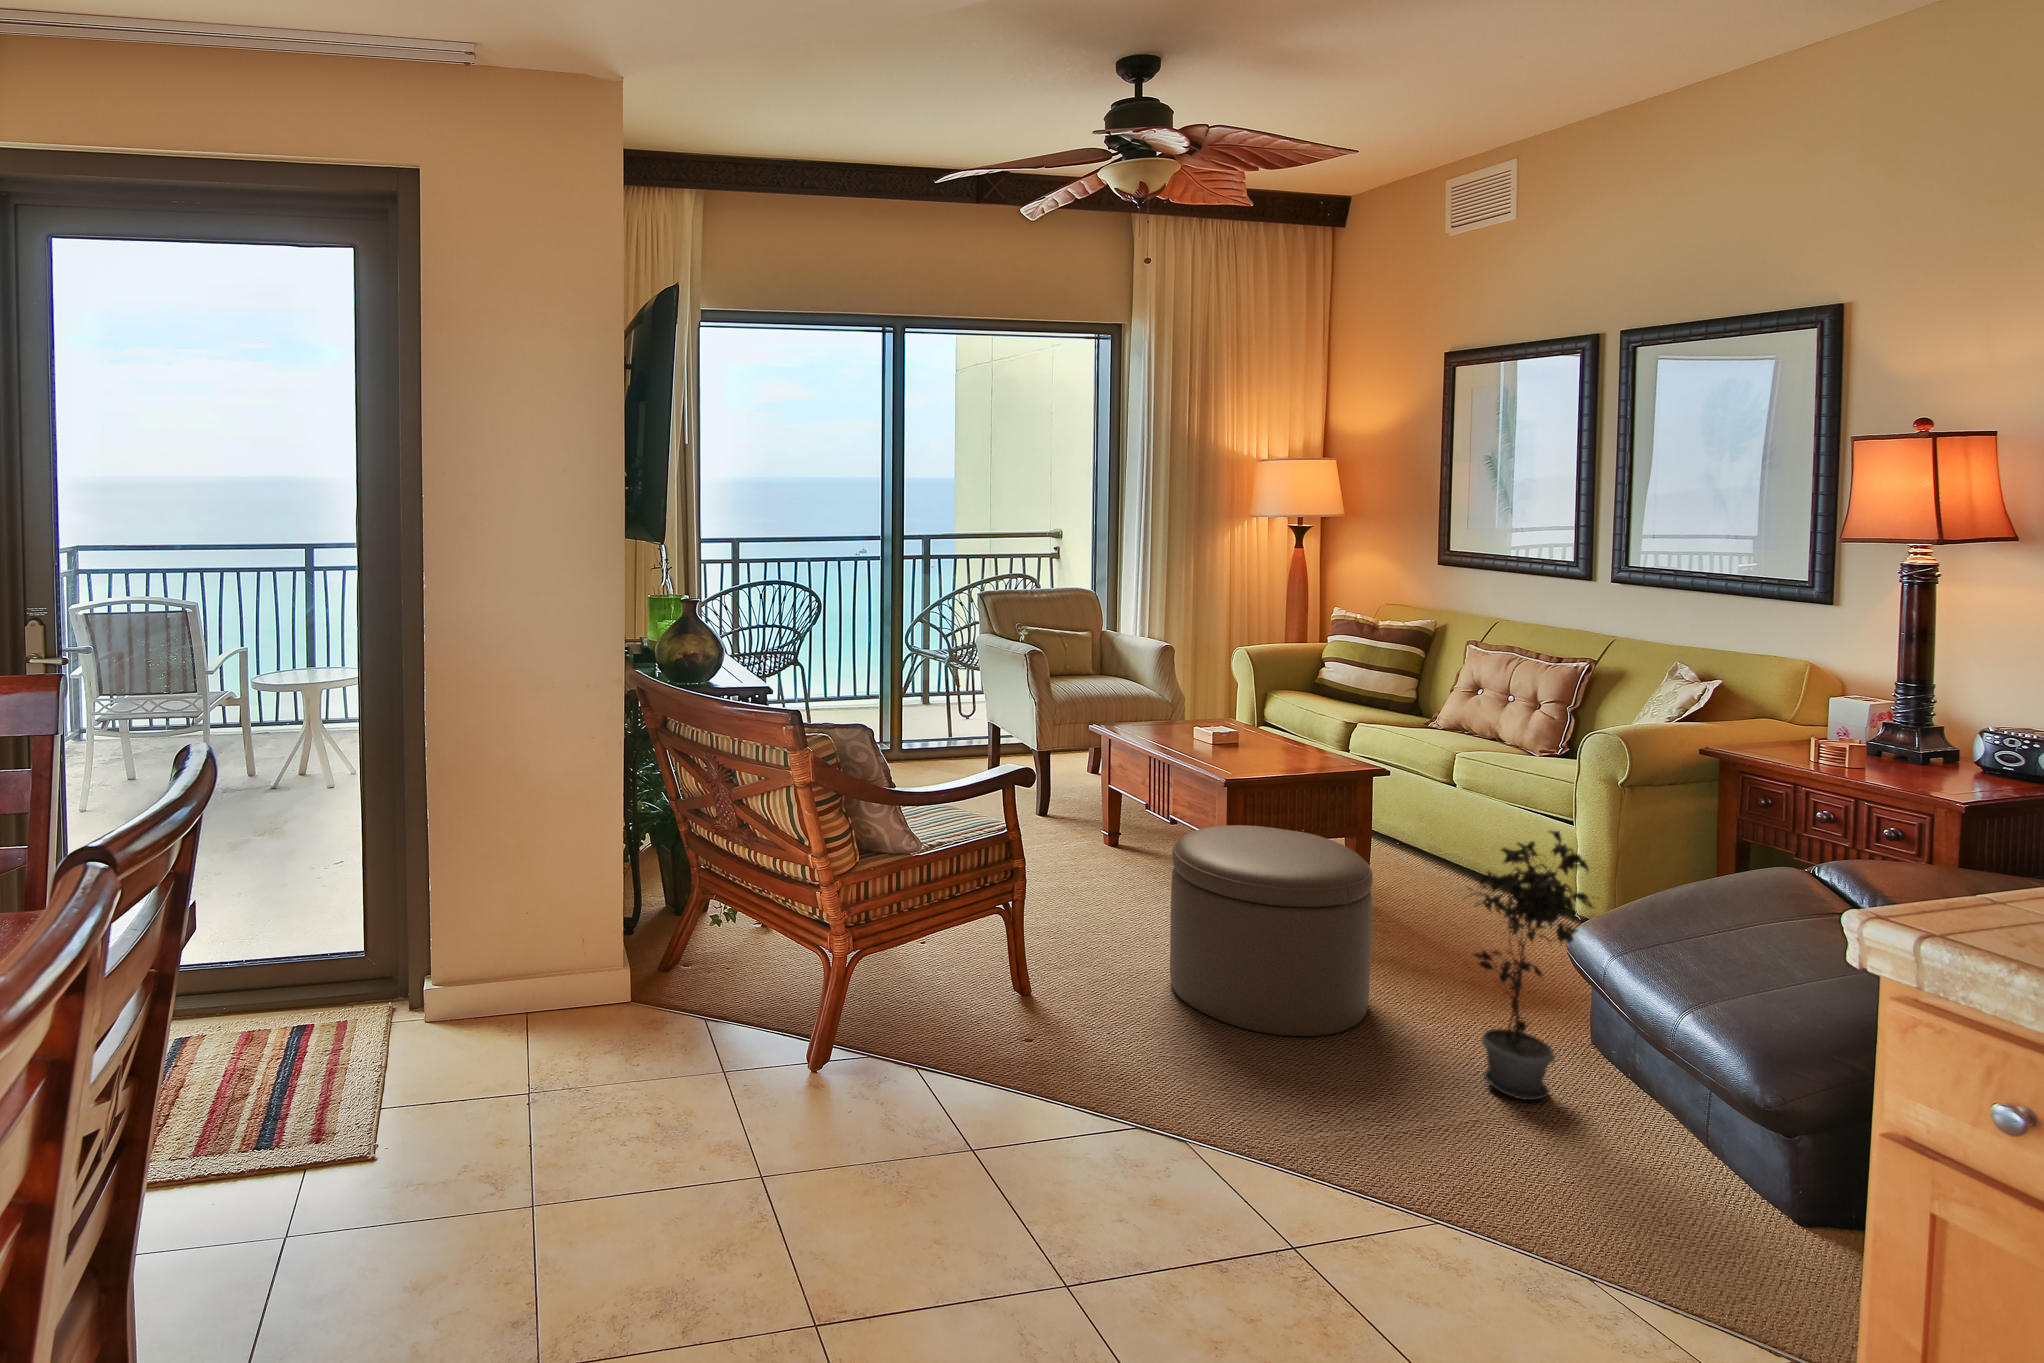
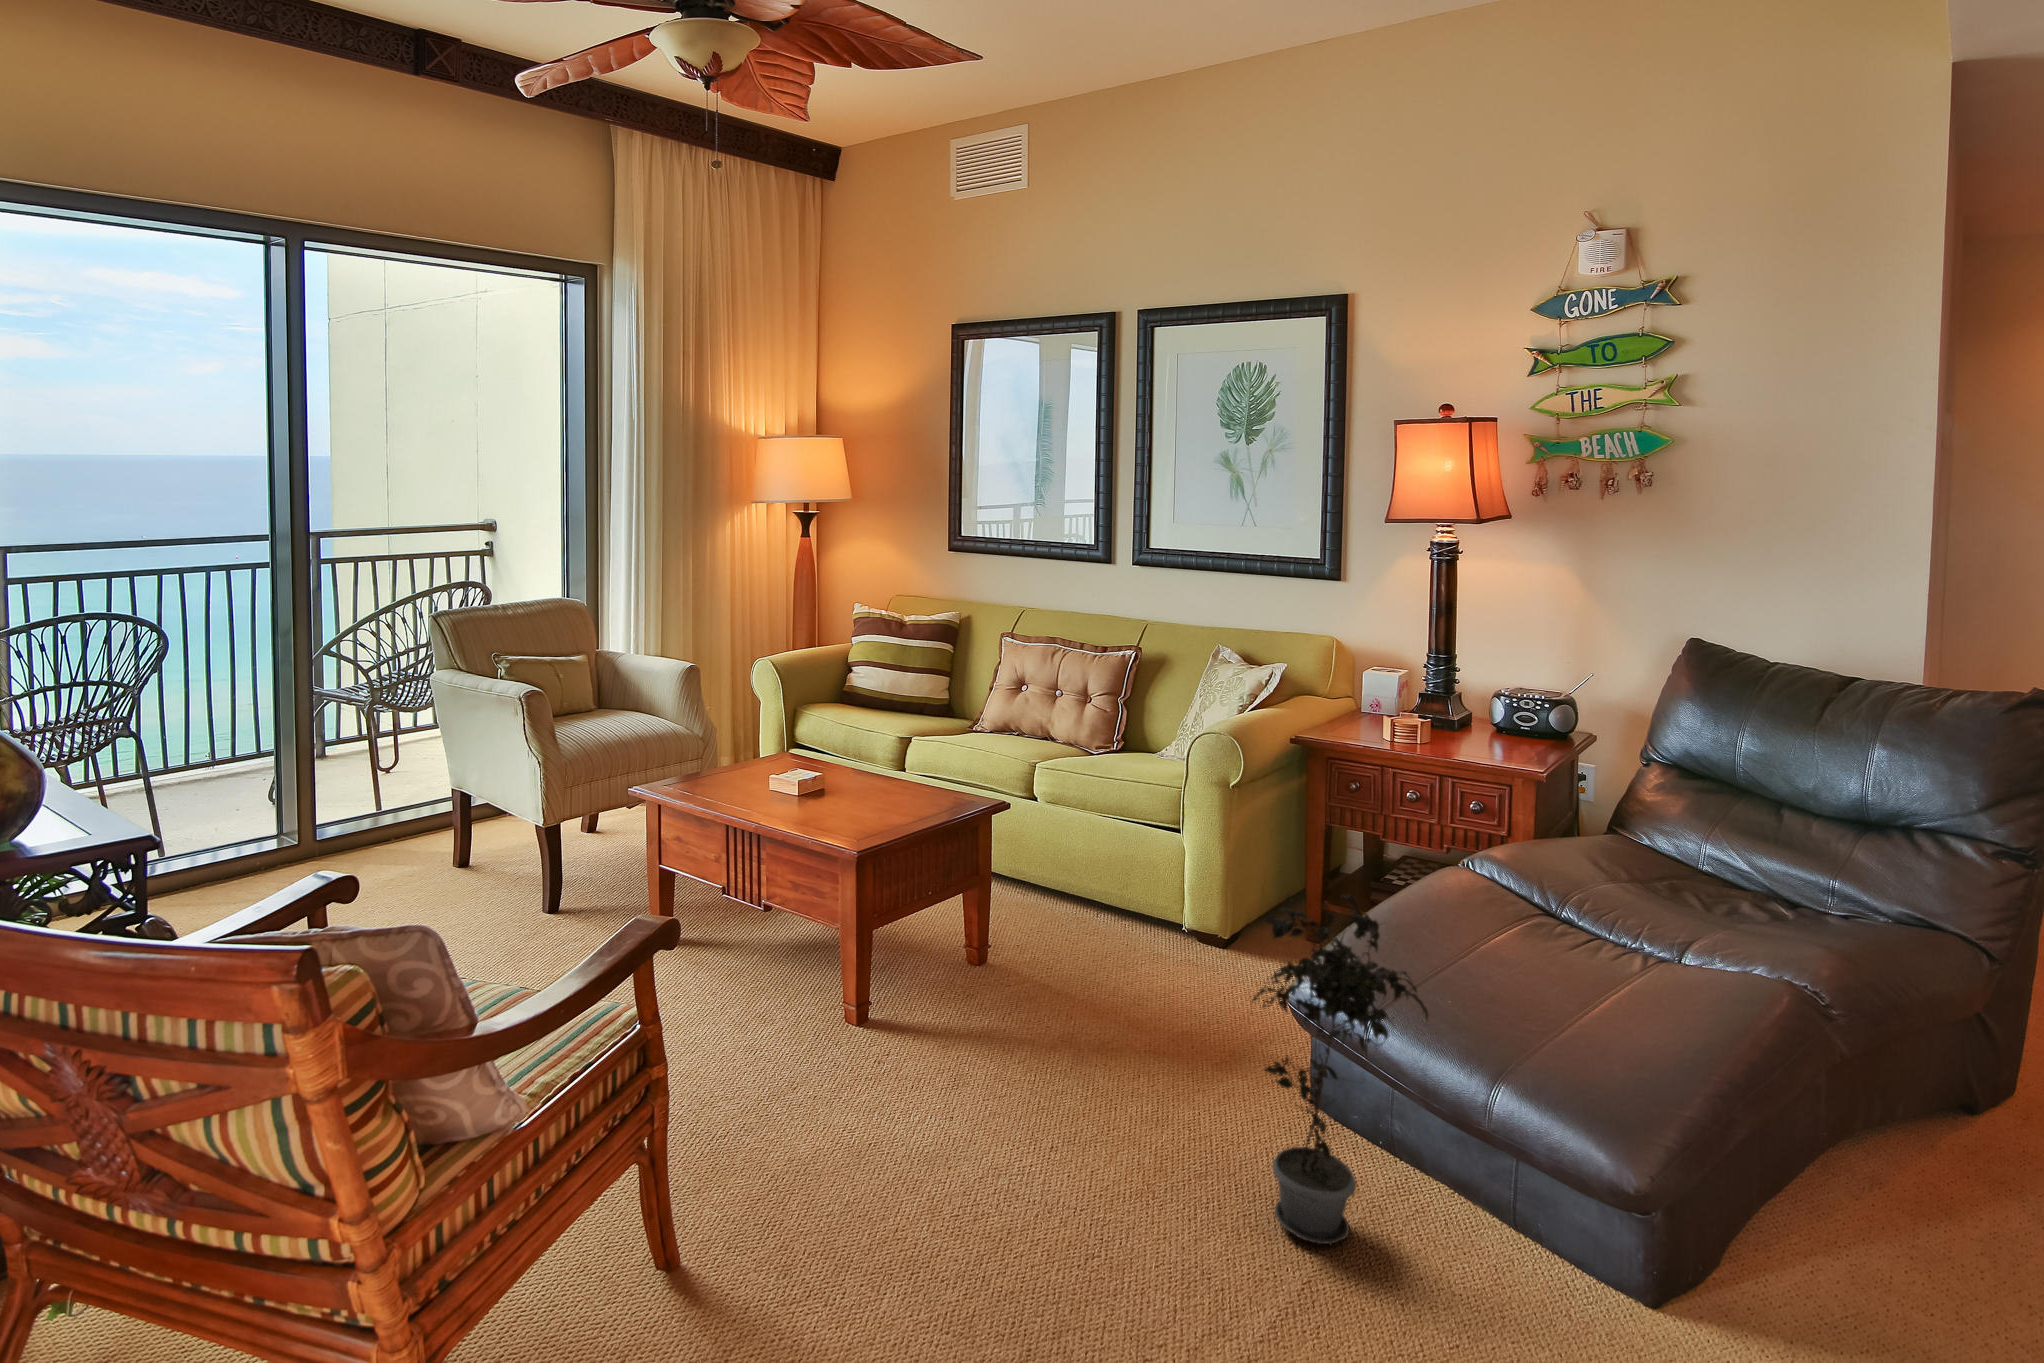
ottoman: present [1170,825,1373,1036] -> none [849,922,1110,1247]

